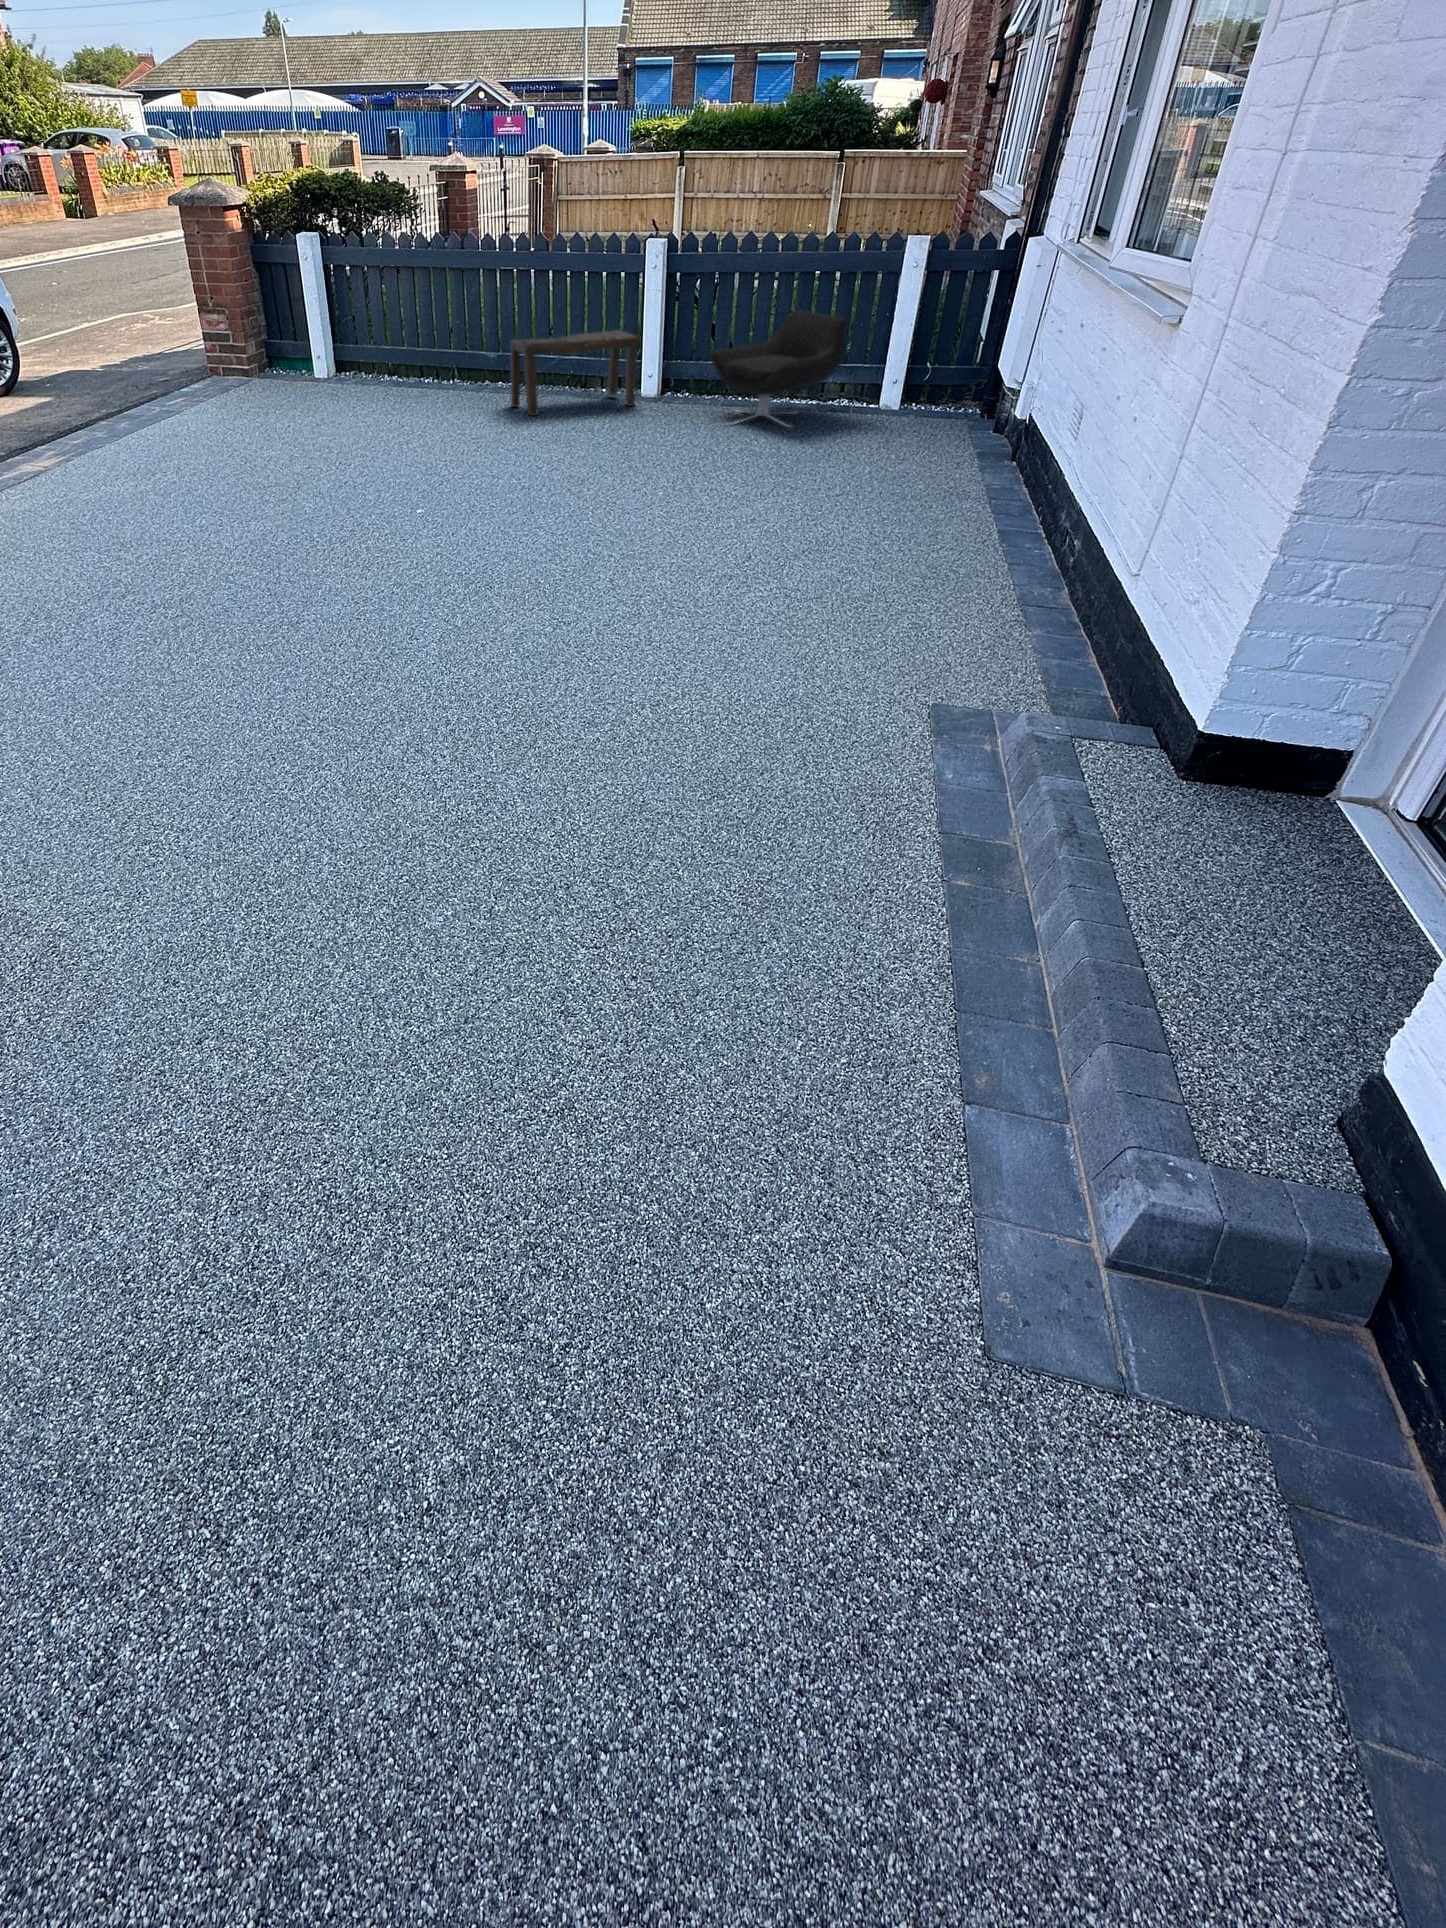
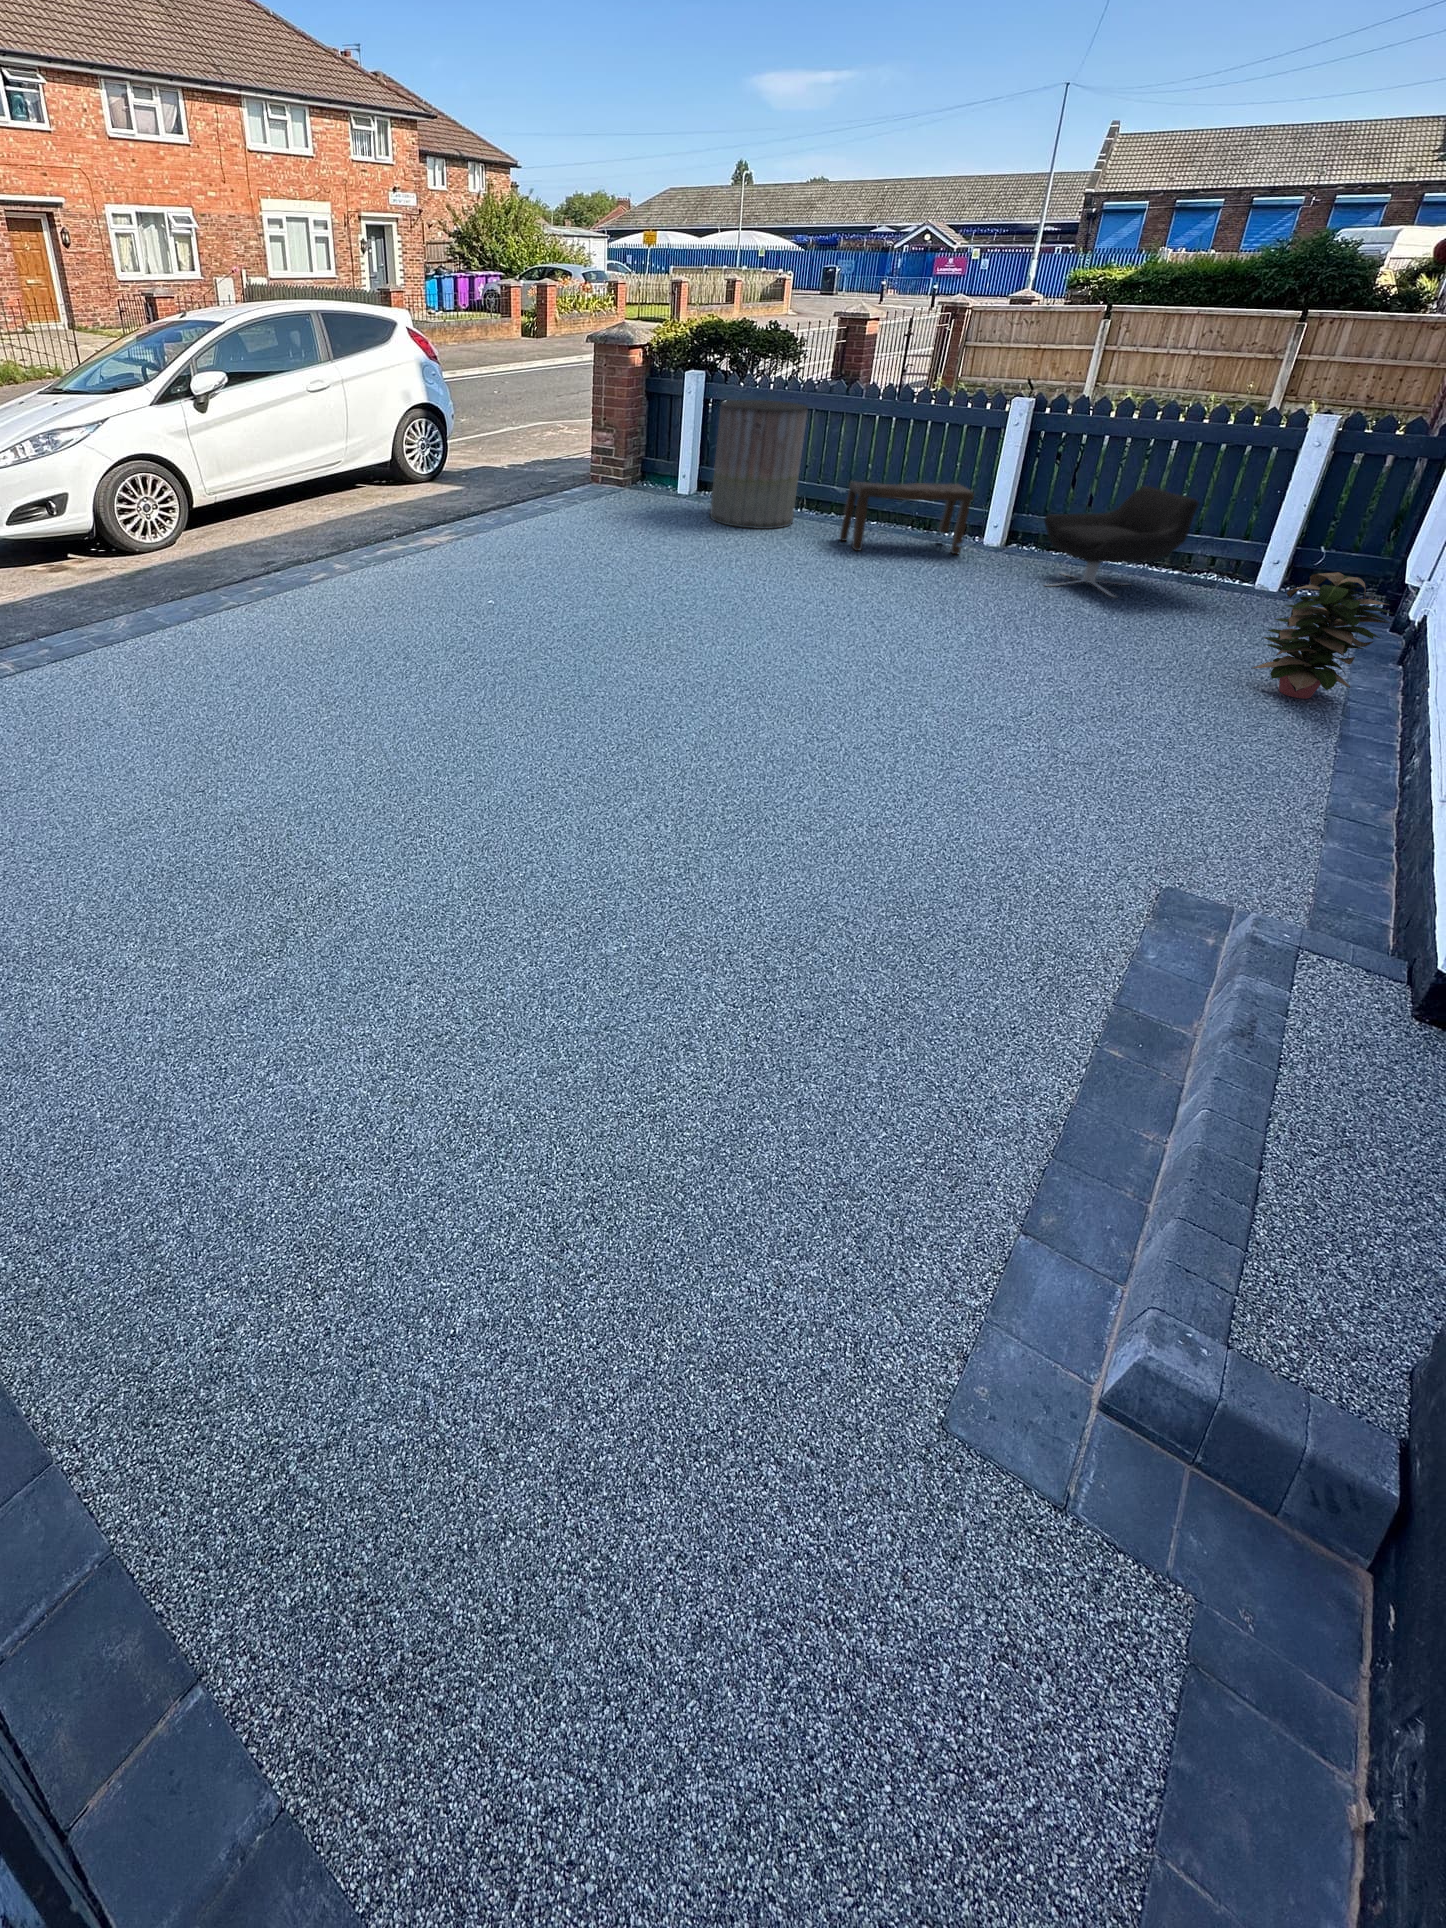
trash can: none [349,257,456,408] -> present [710,400,808,529]
decorative plant: none [932,370,1043,497] -> present [1252,572,1391,699]

